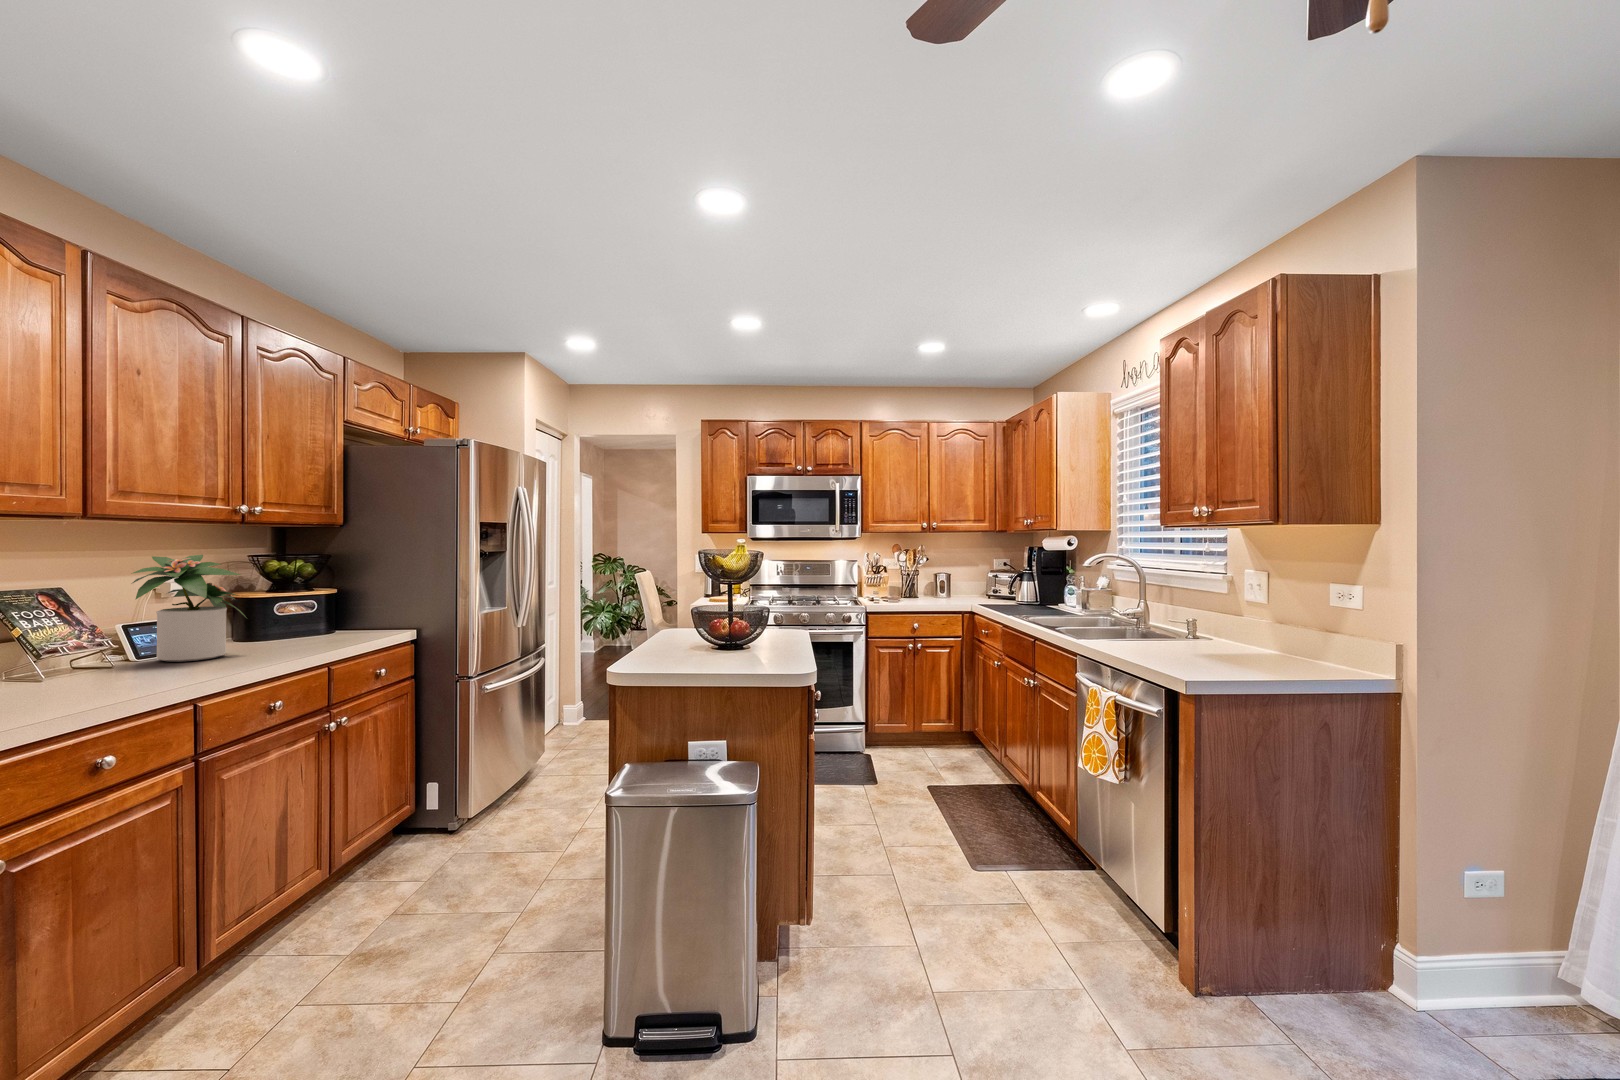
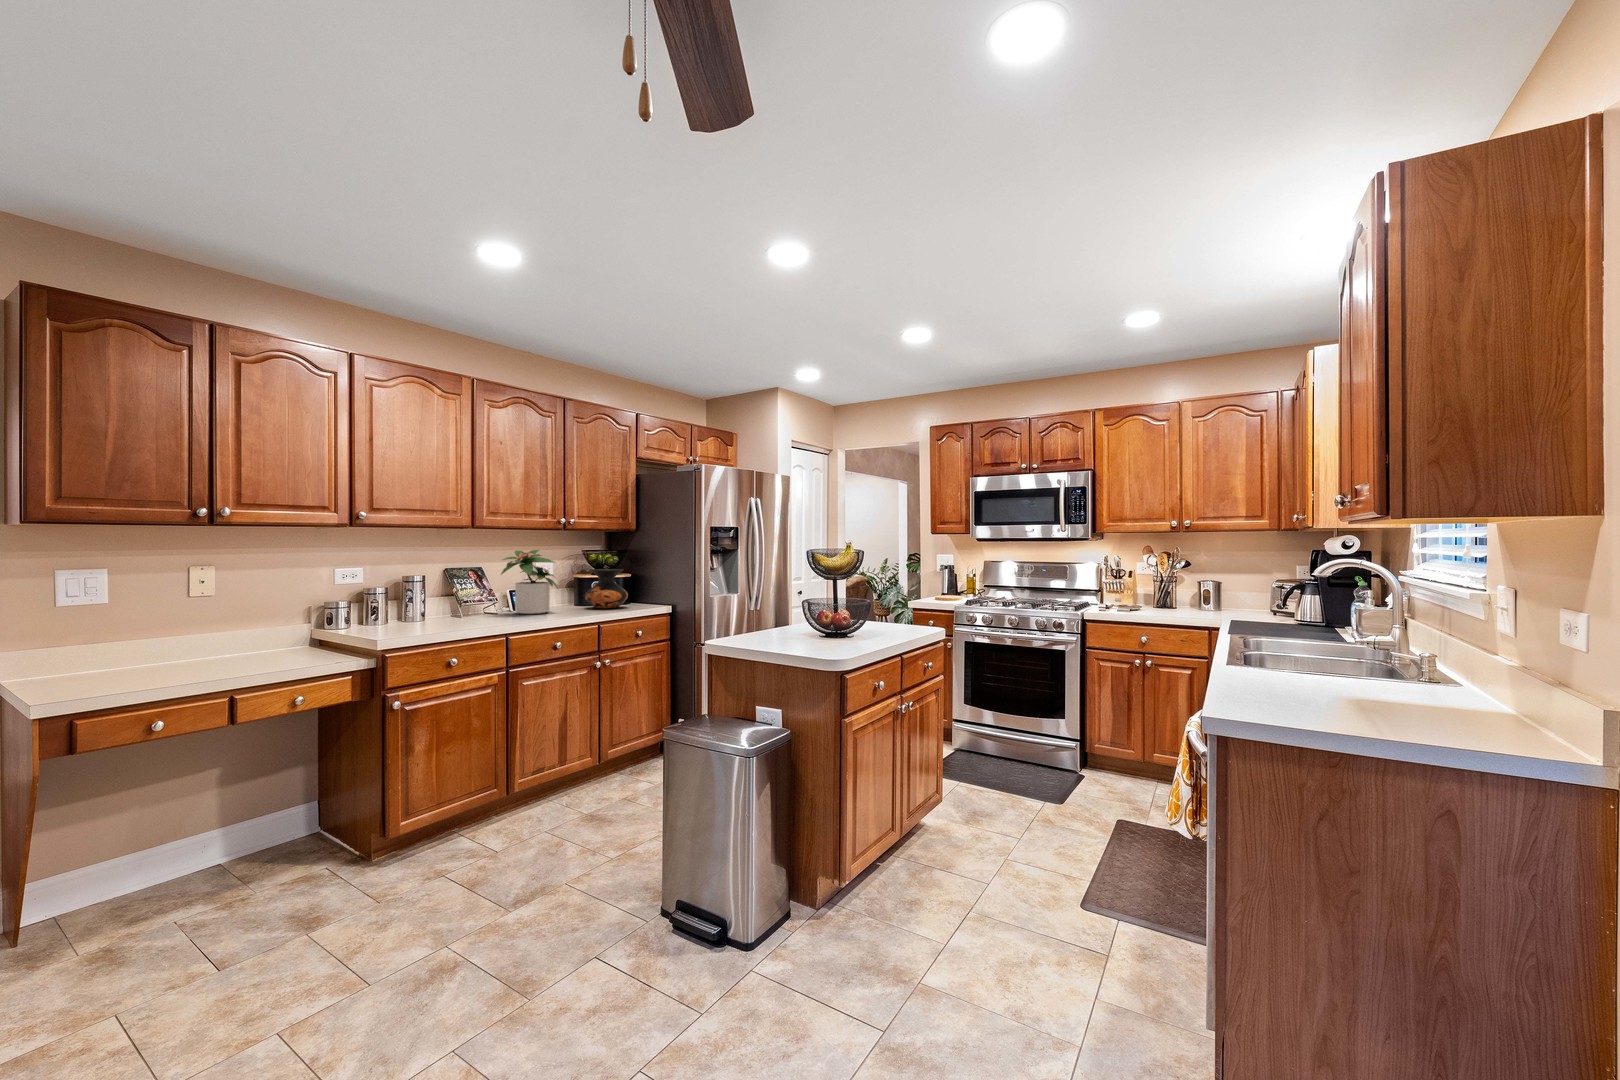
vase: none [272,582,348,642] -> present [585,569,628,609]

